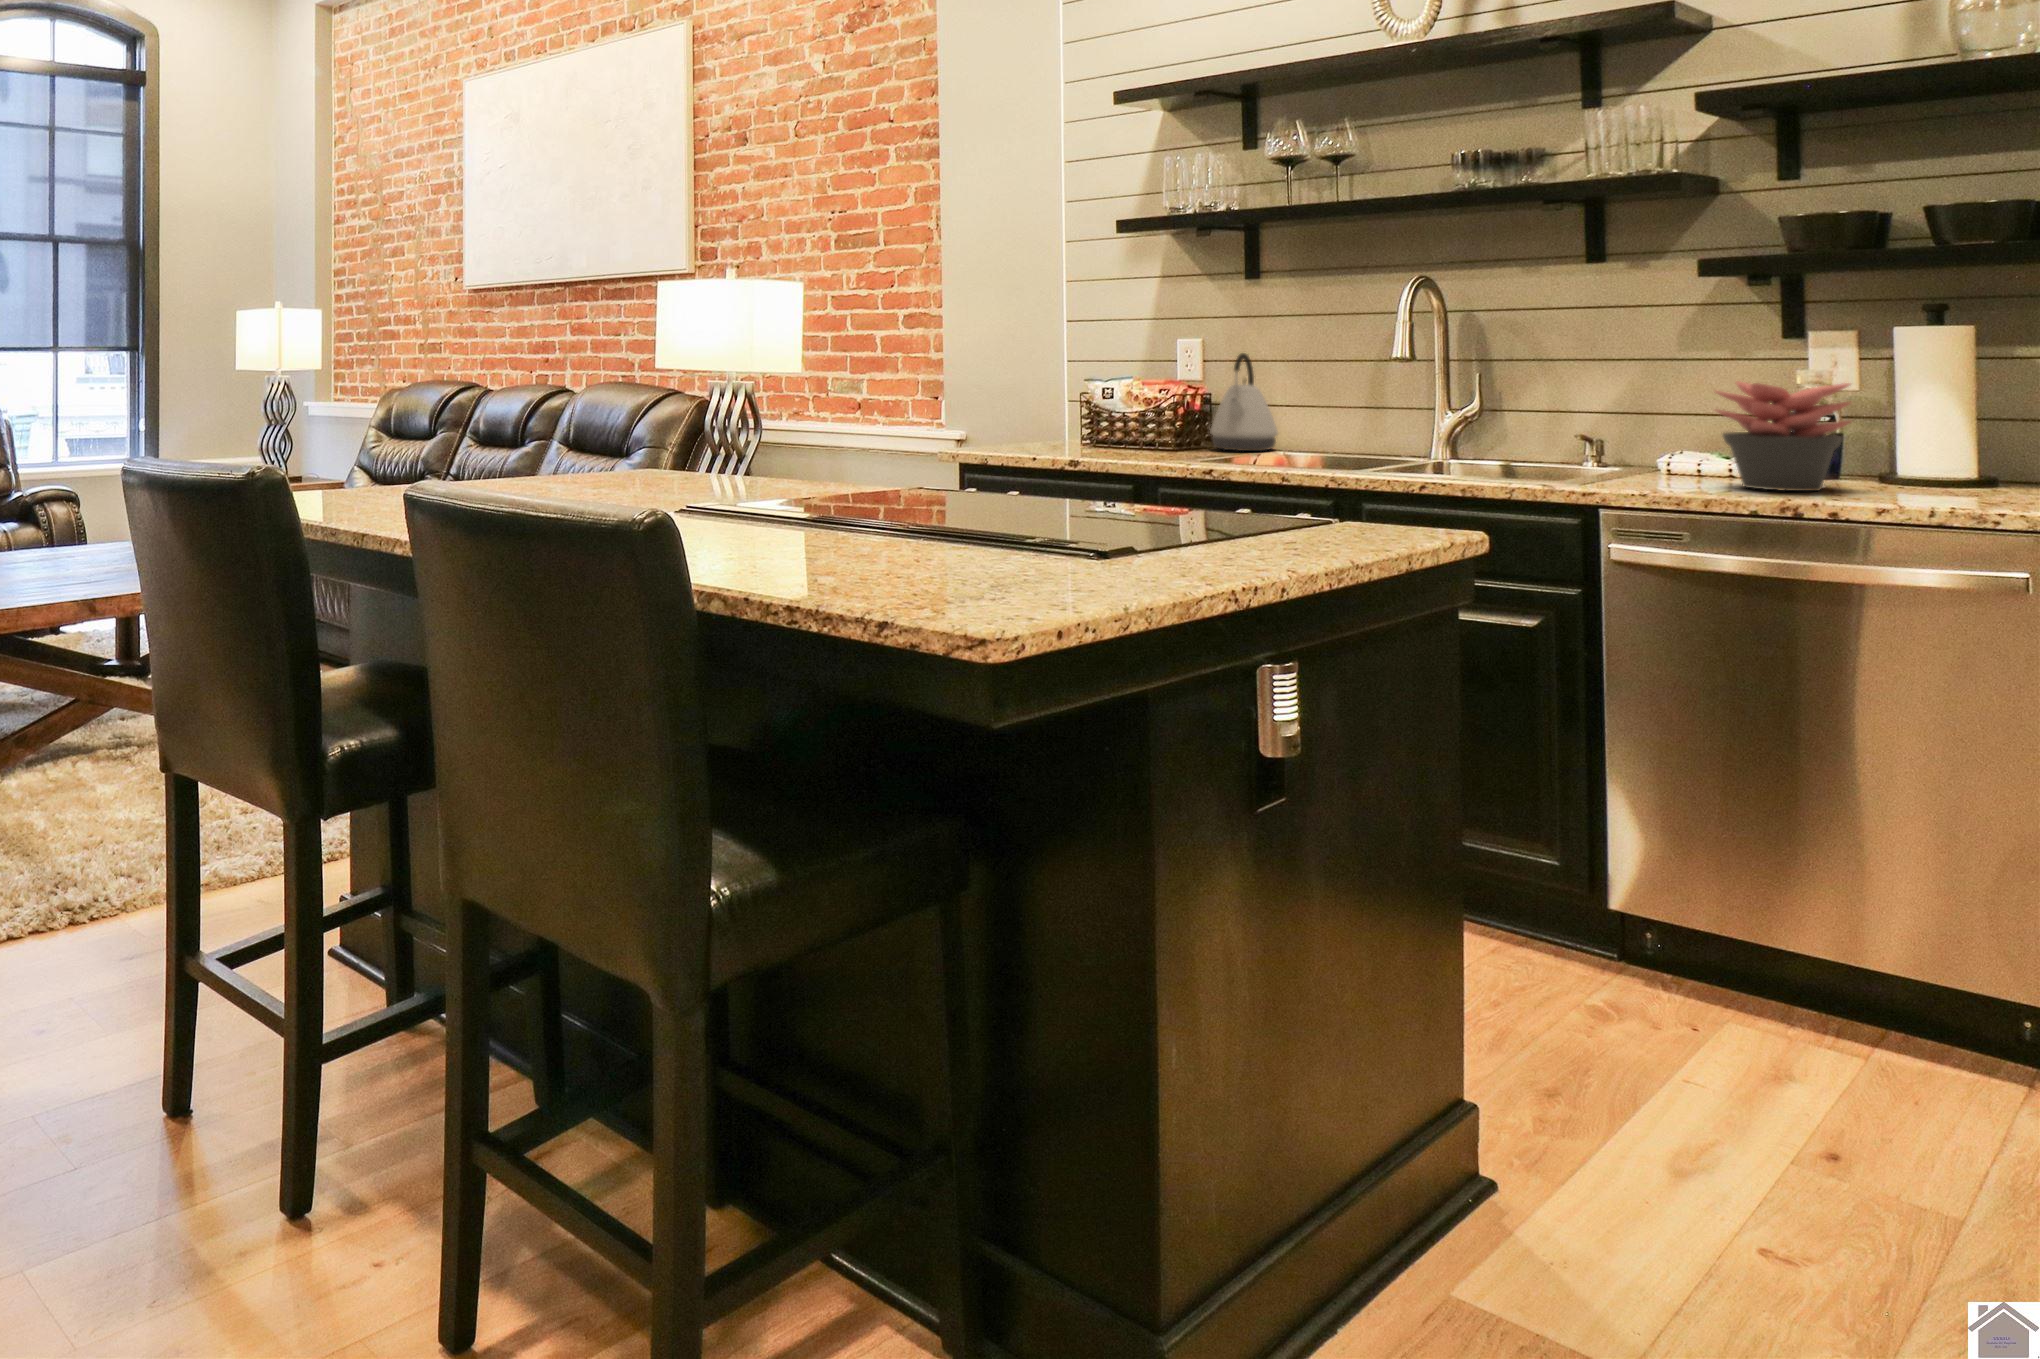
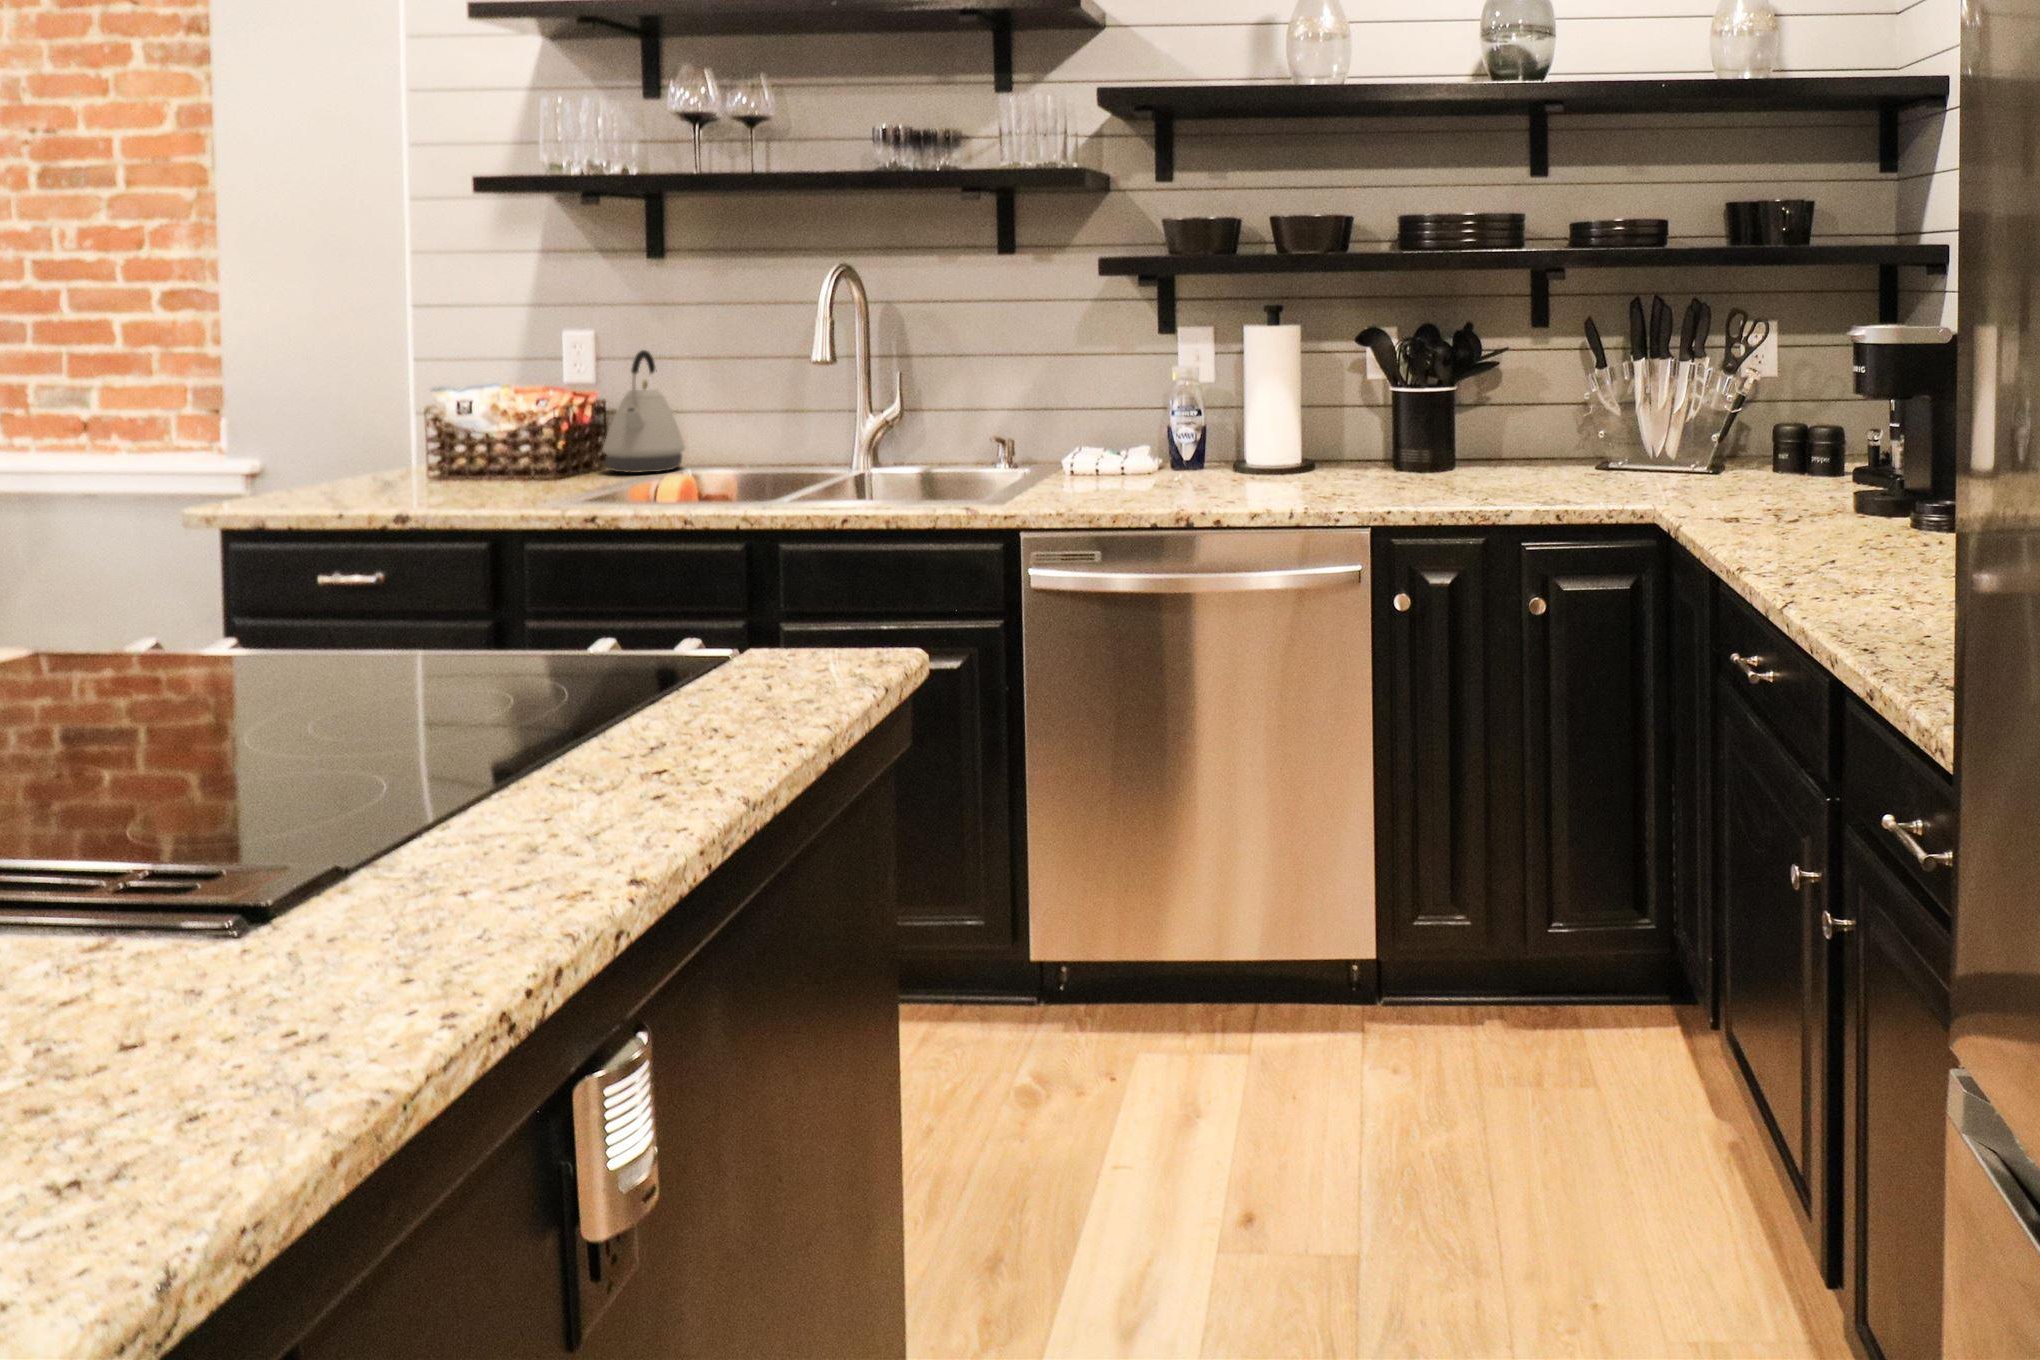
succulent plant: present [1716,381,1851,491] -> none [1108,383,1216,495]

